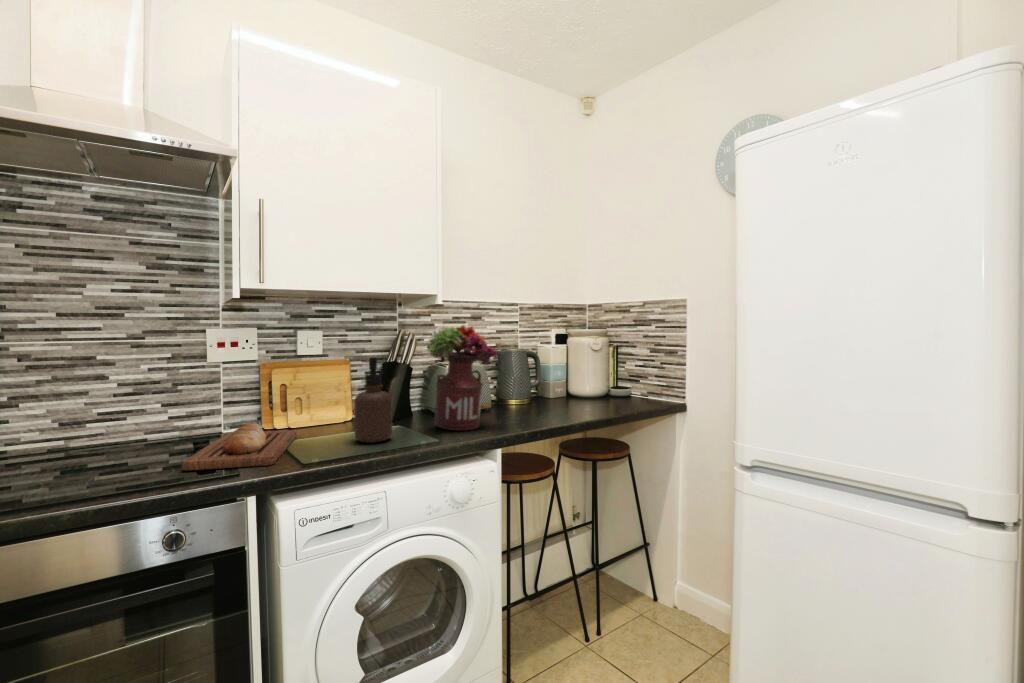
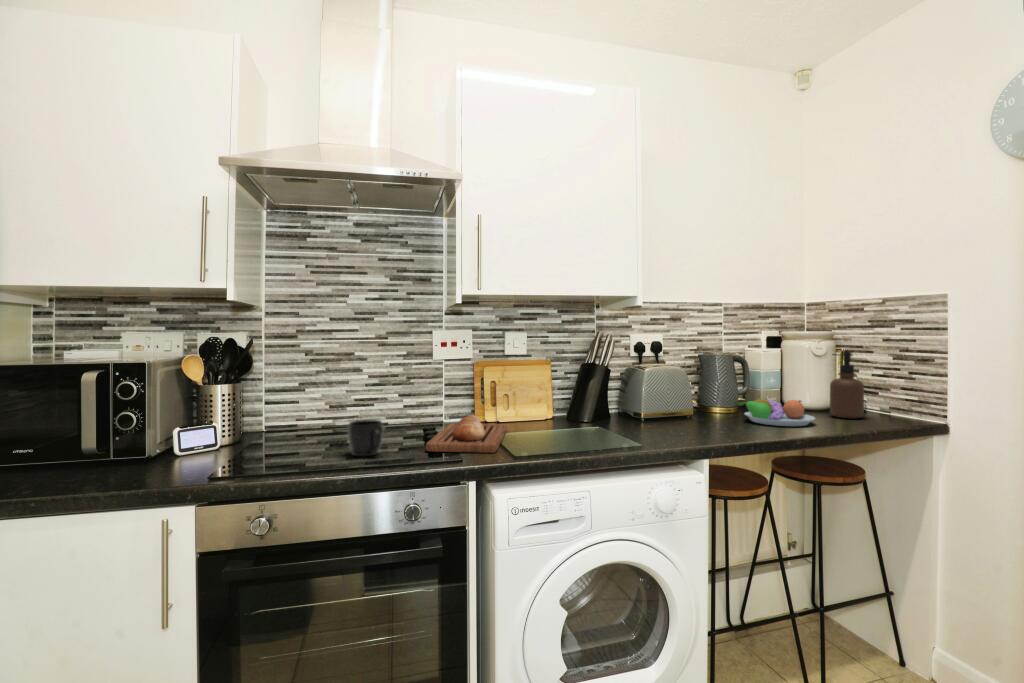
flower arrangement: present [427,325,498,430] -> none [629,326,707,436]
soap dispenser: present [354,357,392,443] -> present [830,352,864,419]
fruit bowl: none [530,386,591,414] -> present [738,395,815,426]
mug: none [65,438,121,486] -> present [348,420,383,456]

